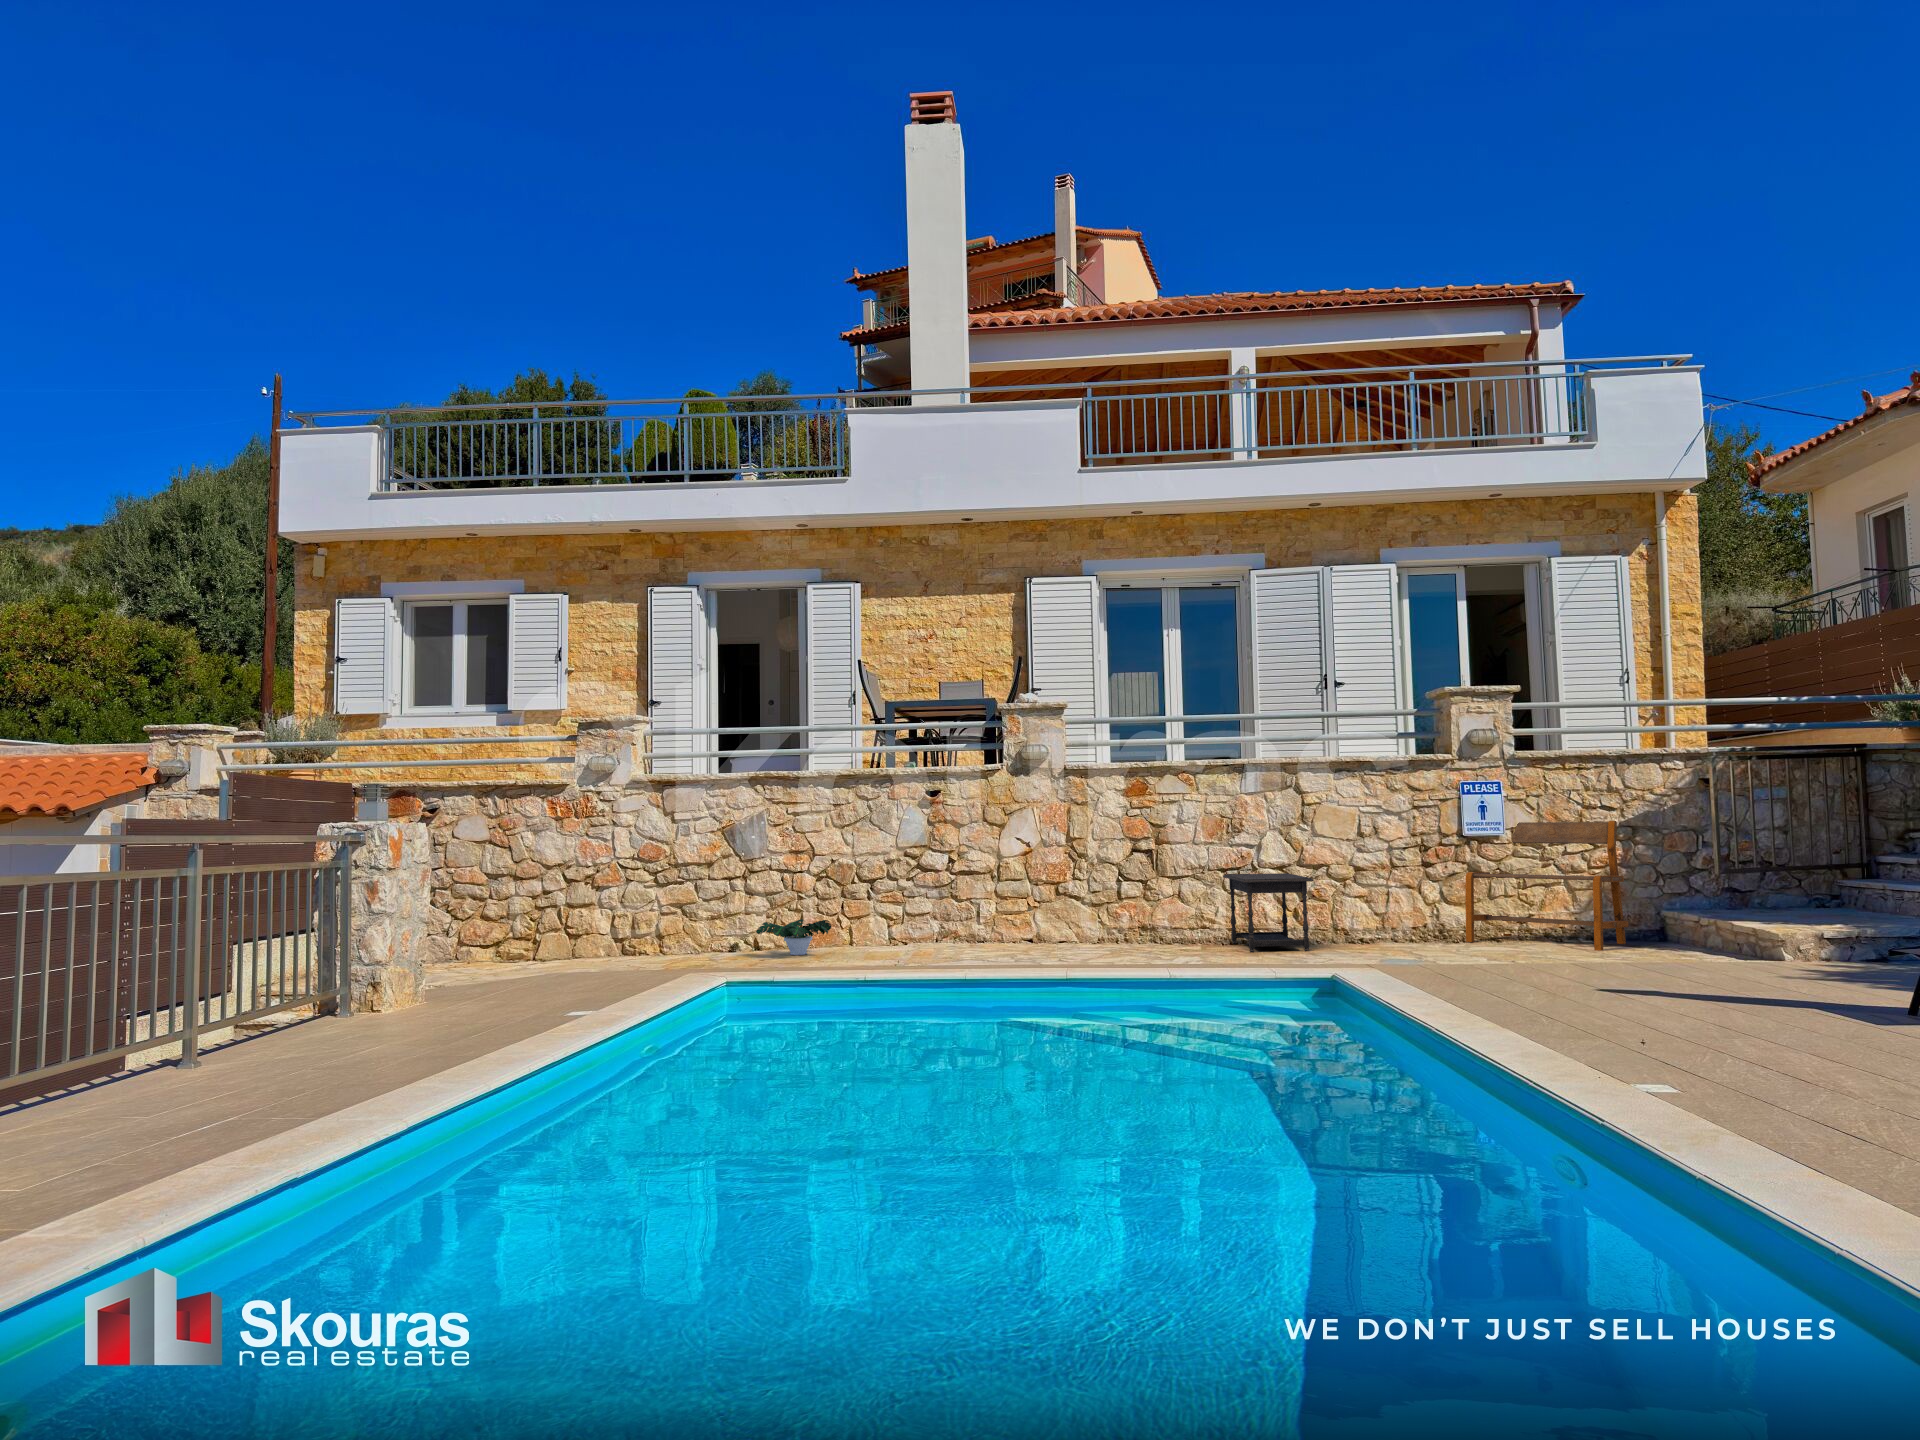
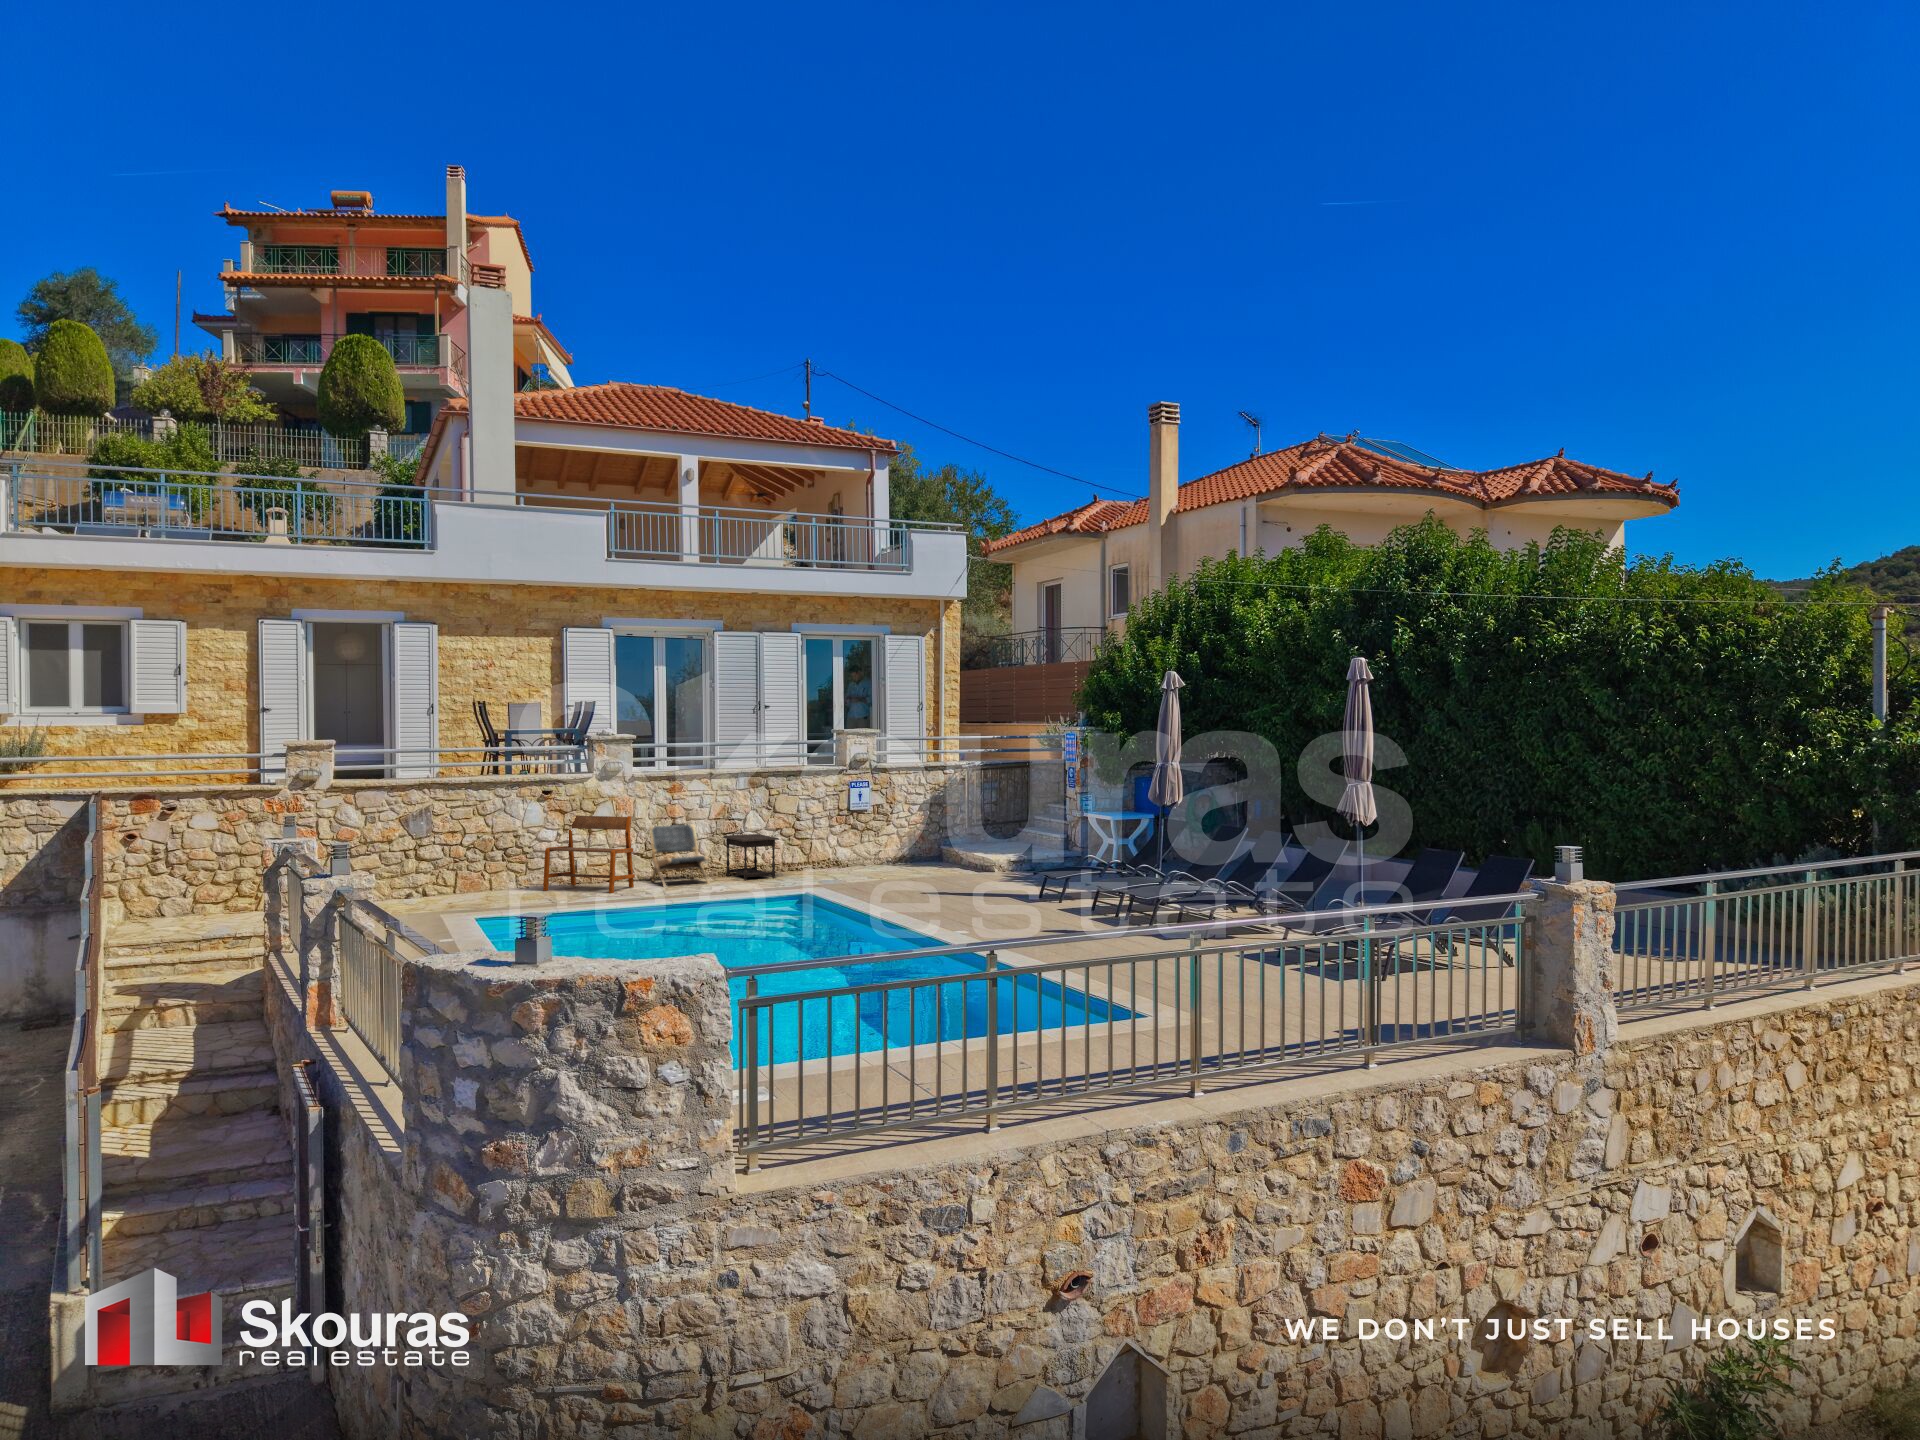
bench: present [1465,821,1629,951] -> present [543,815,635,893]
lounge chair: none [1094,852,1184,956] -> present [649,824,710,887]
potted plant: present [756,919,831,955] -> none [439,875,491,898]

